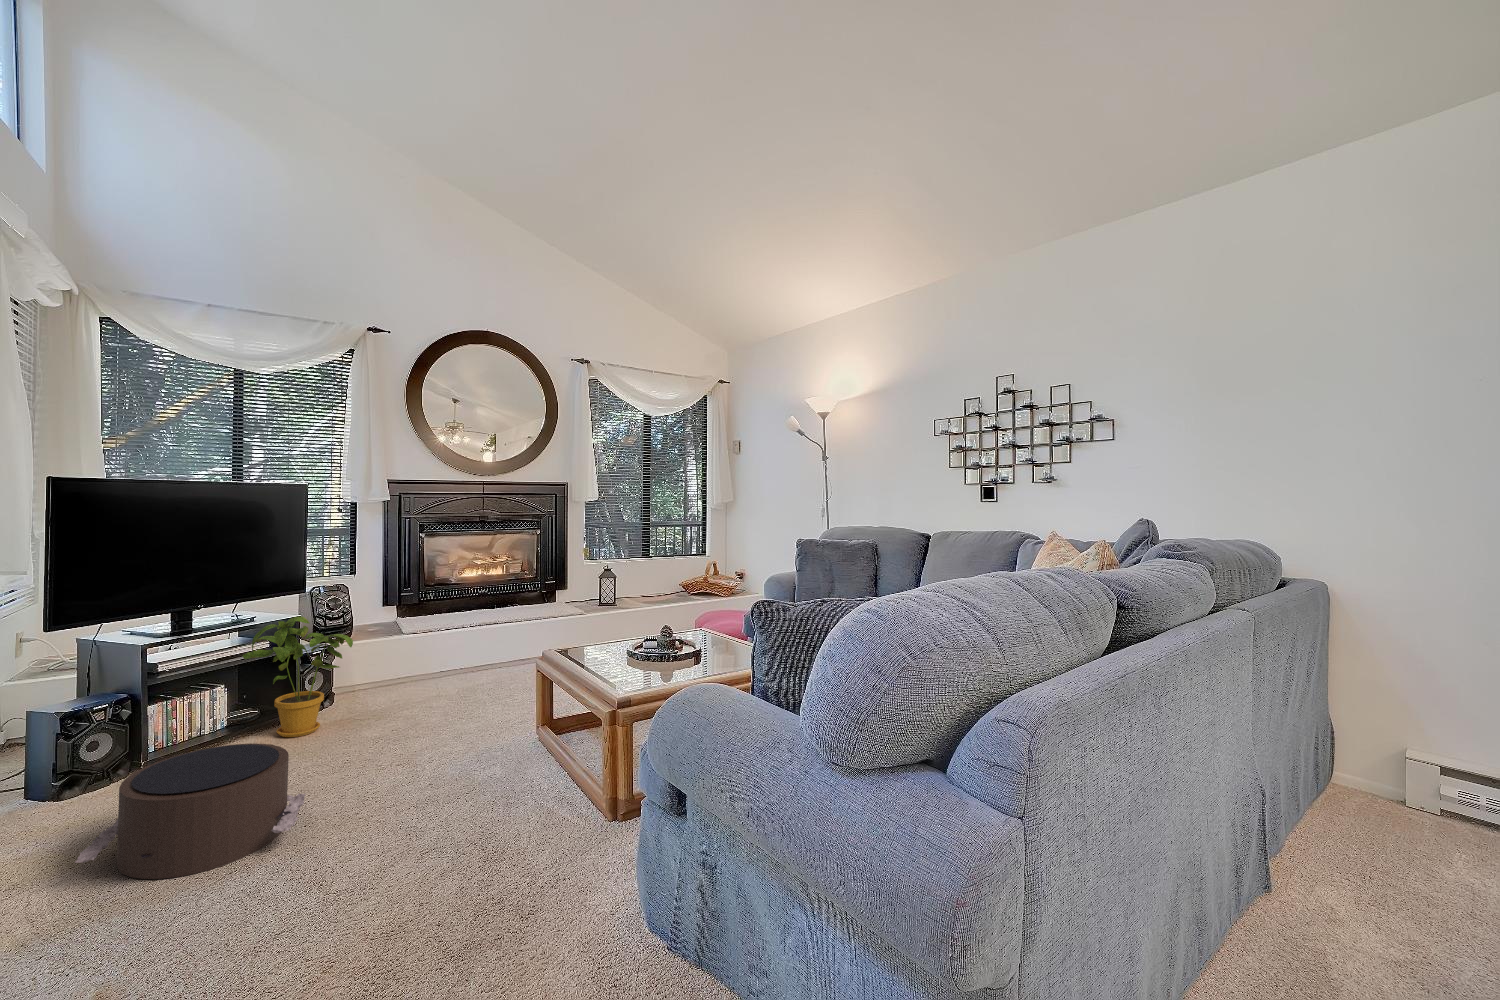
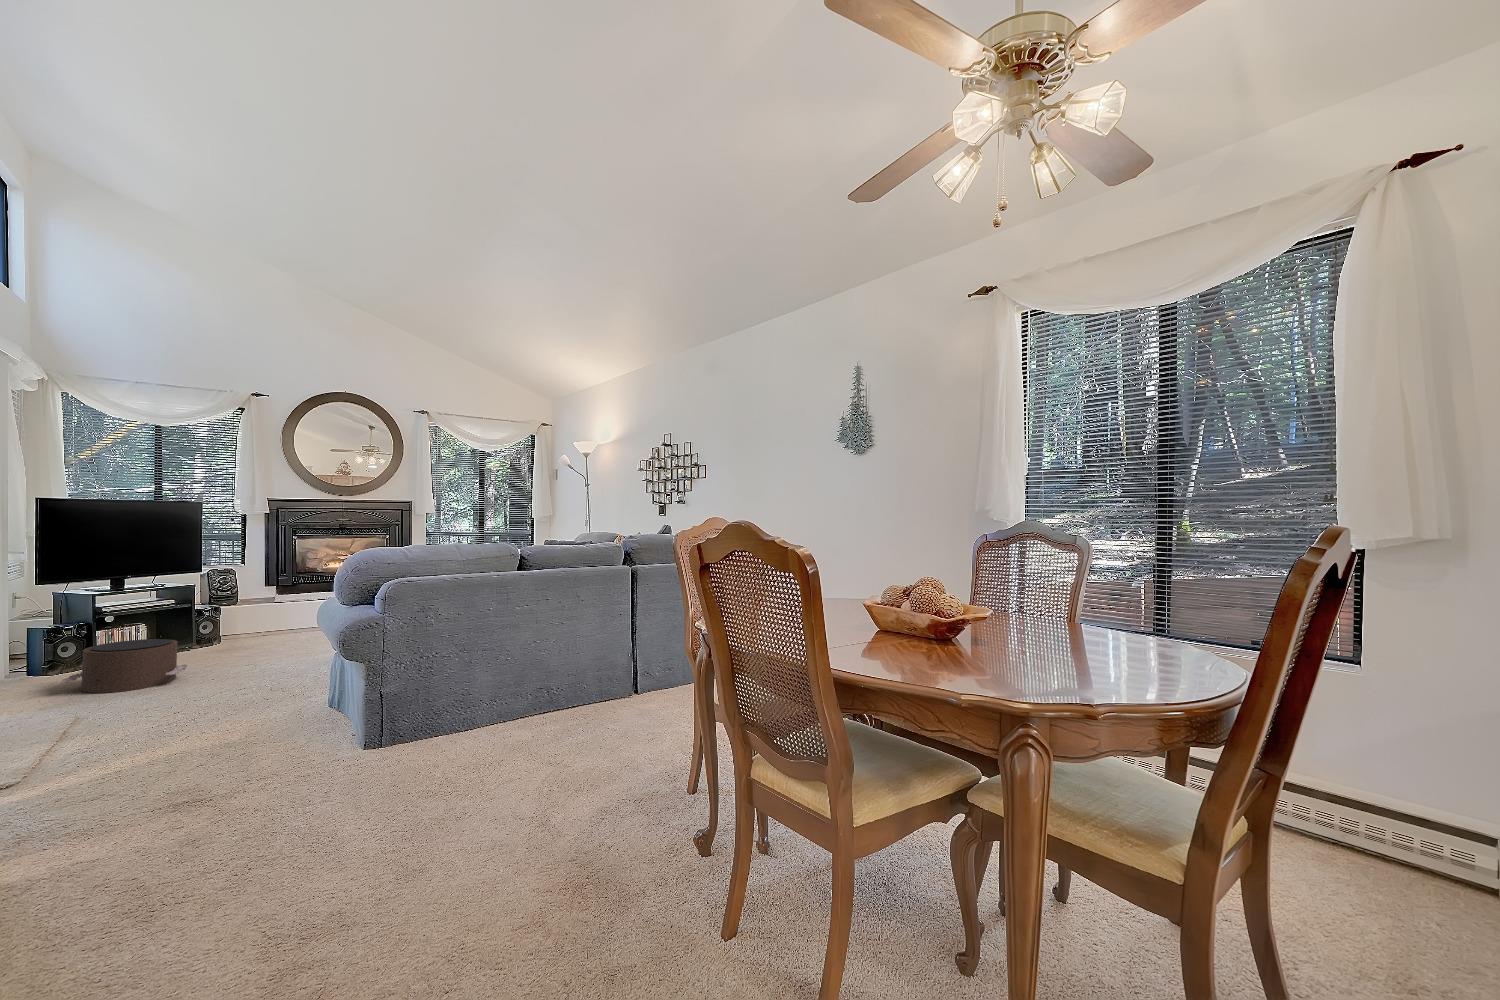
house plant: present [243,616,353,737] -> none [157,578,230,655]

